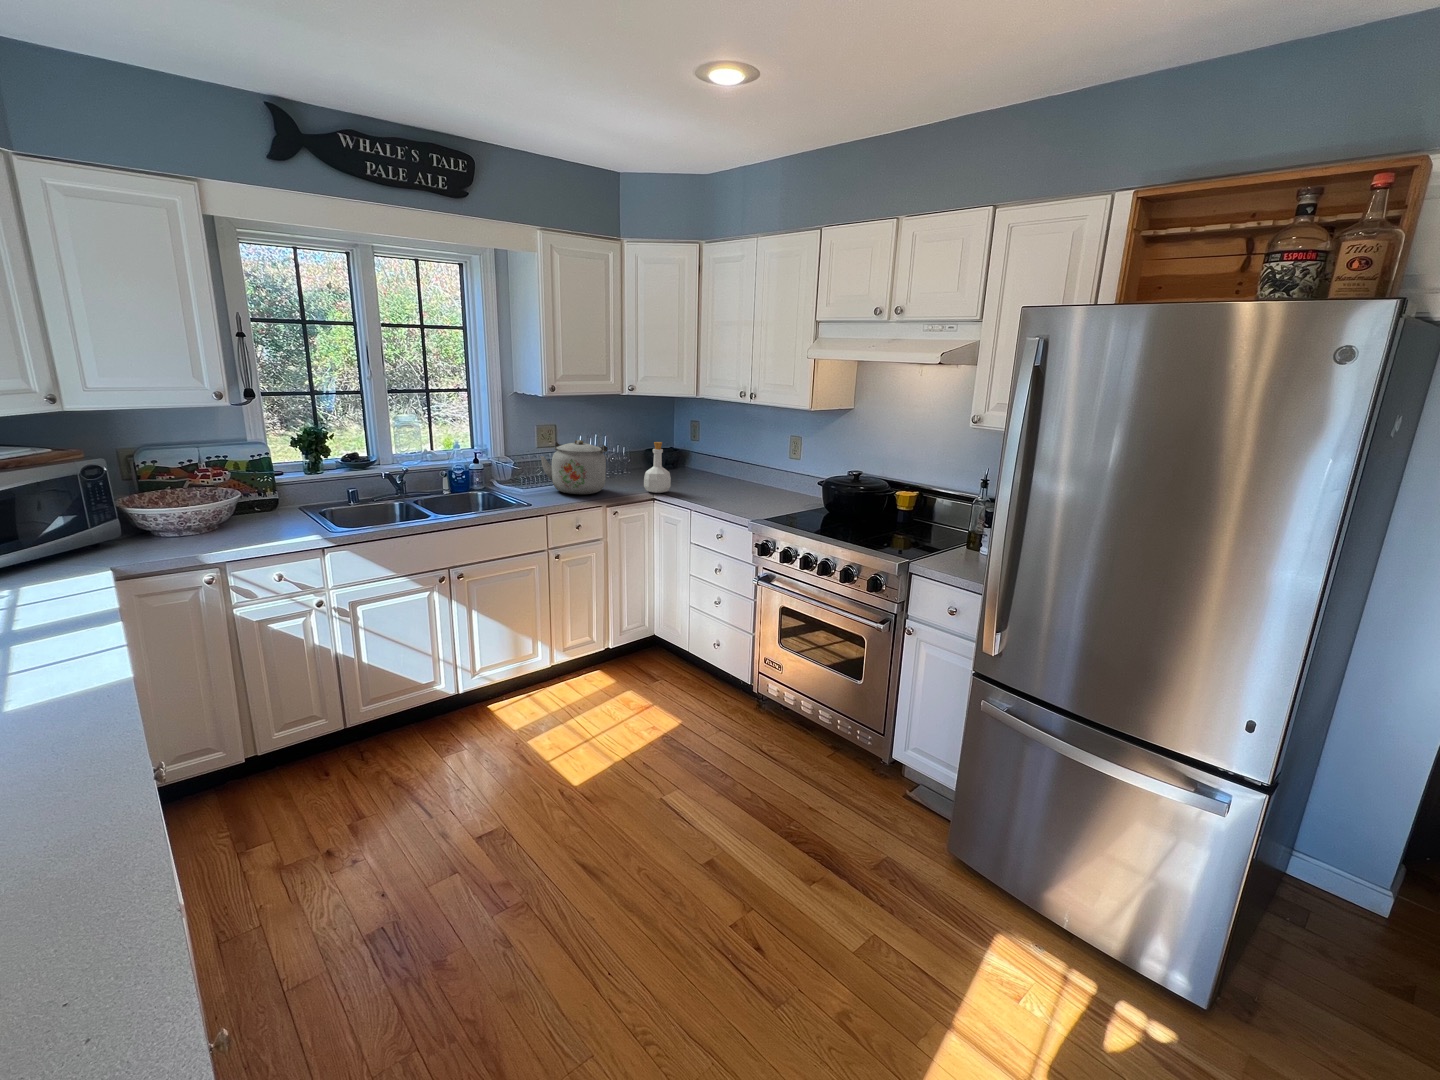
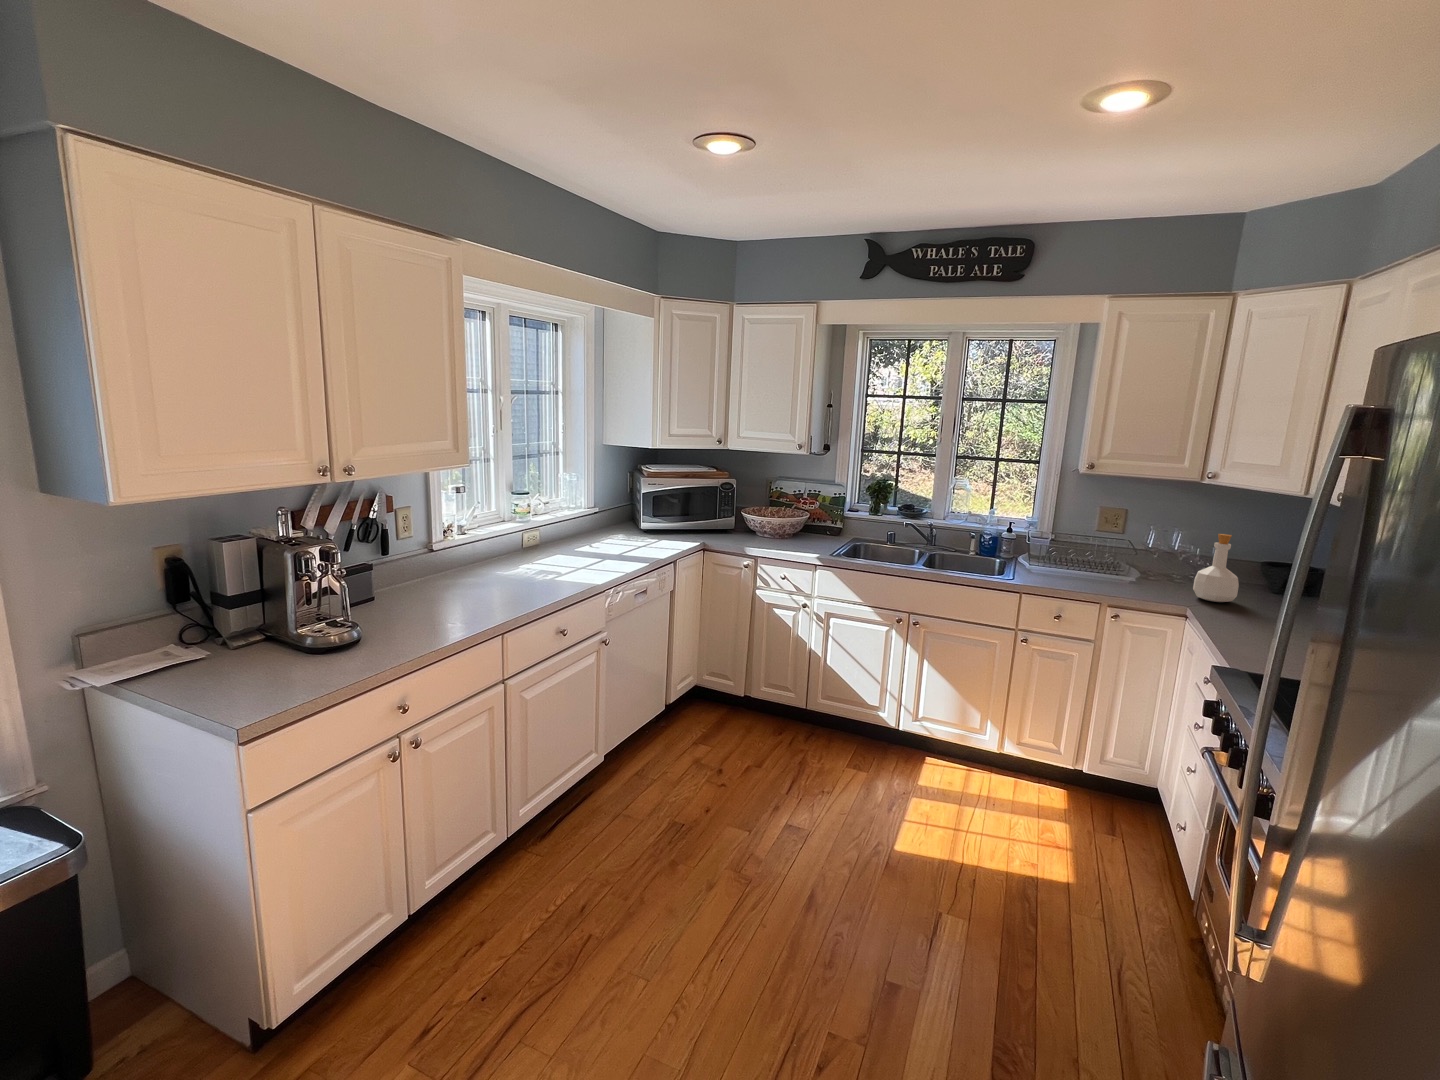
kettle: present [540,440,608,494] -> none [1071,517,1161,582]

